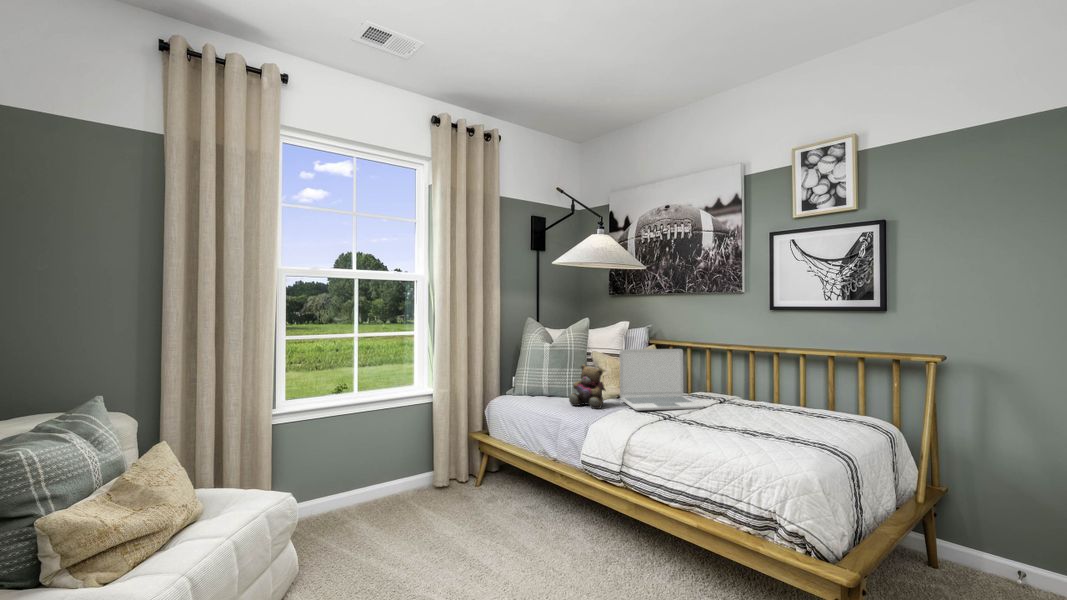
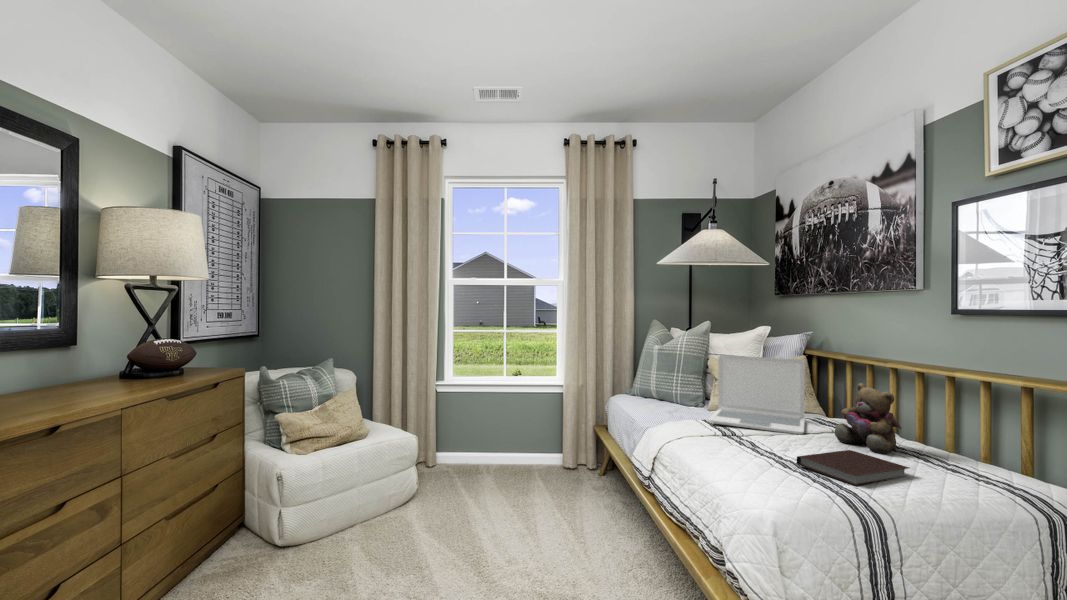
teddy bear: present [569,364,605,409] -> present [835,383,901,454]
notebook: none [754,413,811,438] -> present [797,450,909,486]

